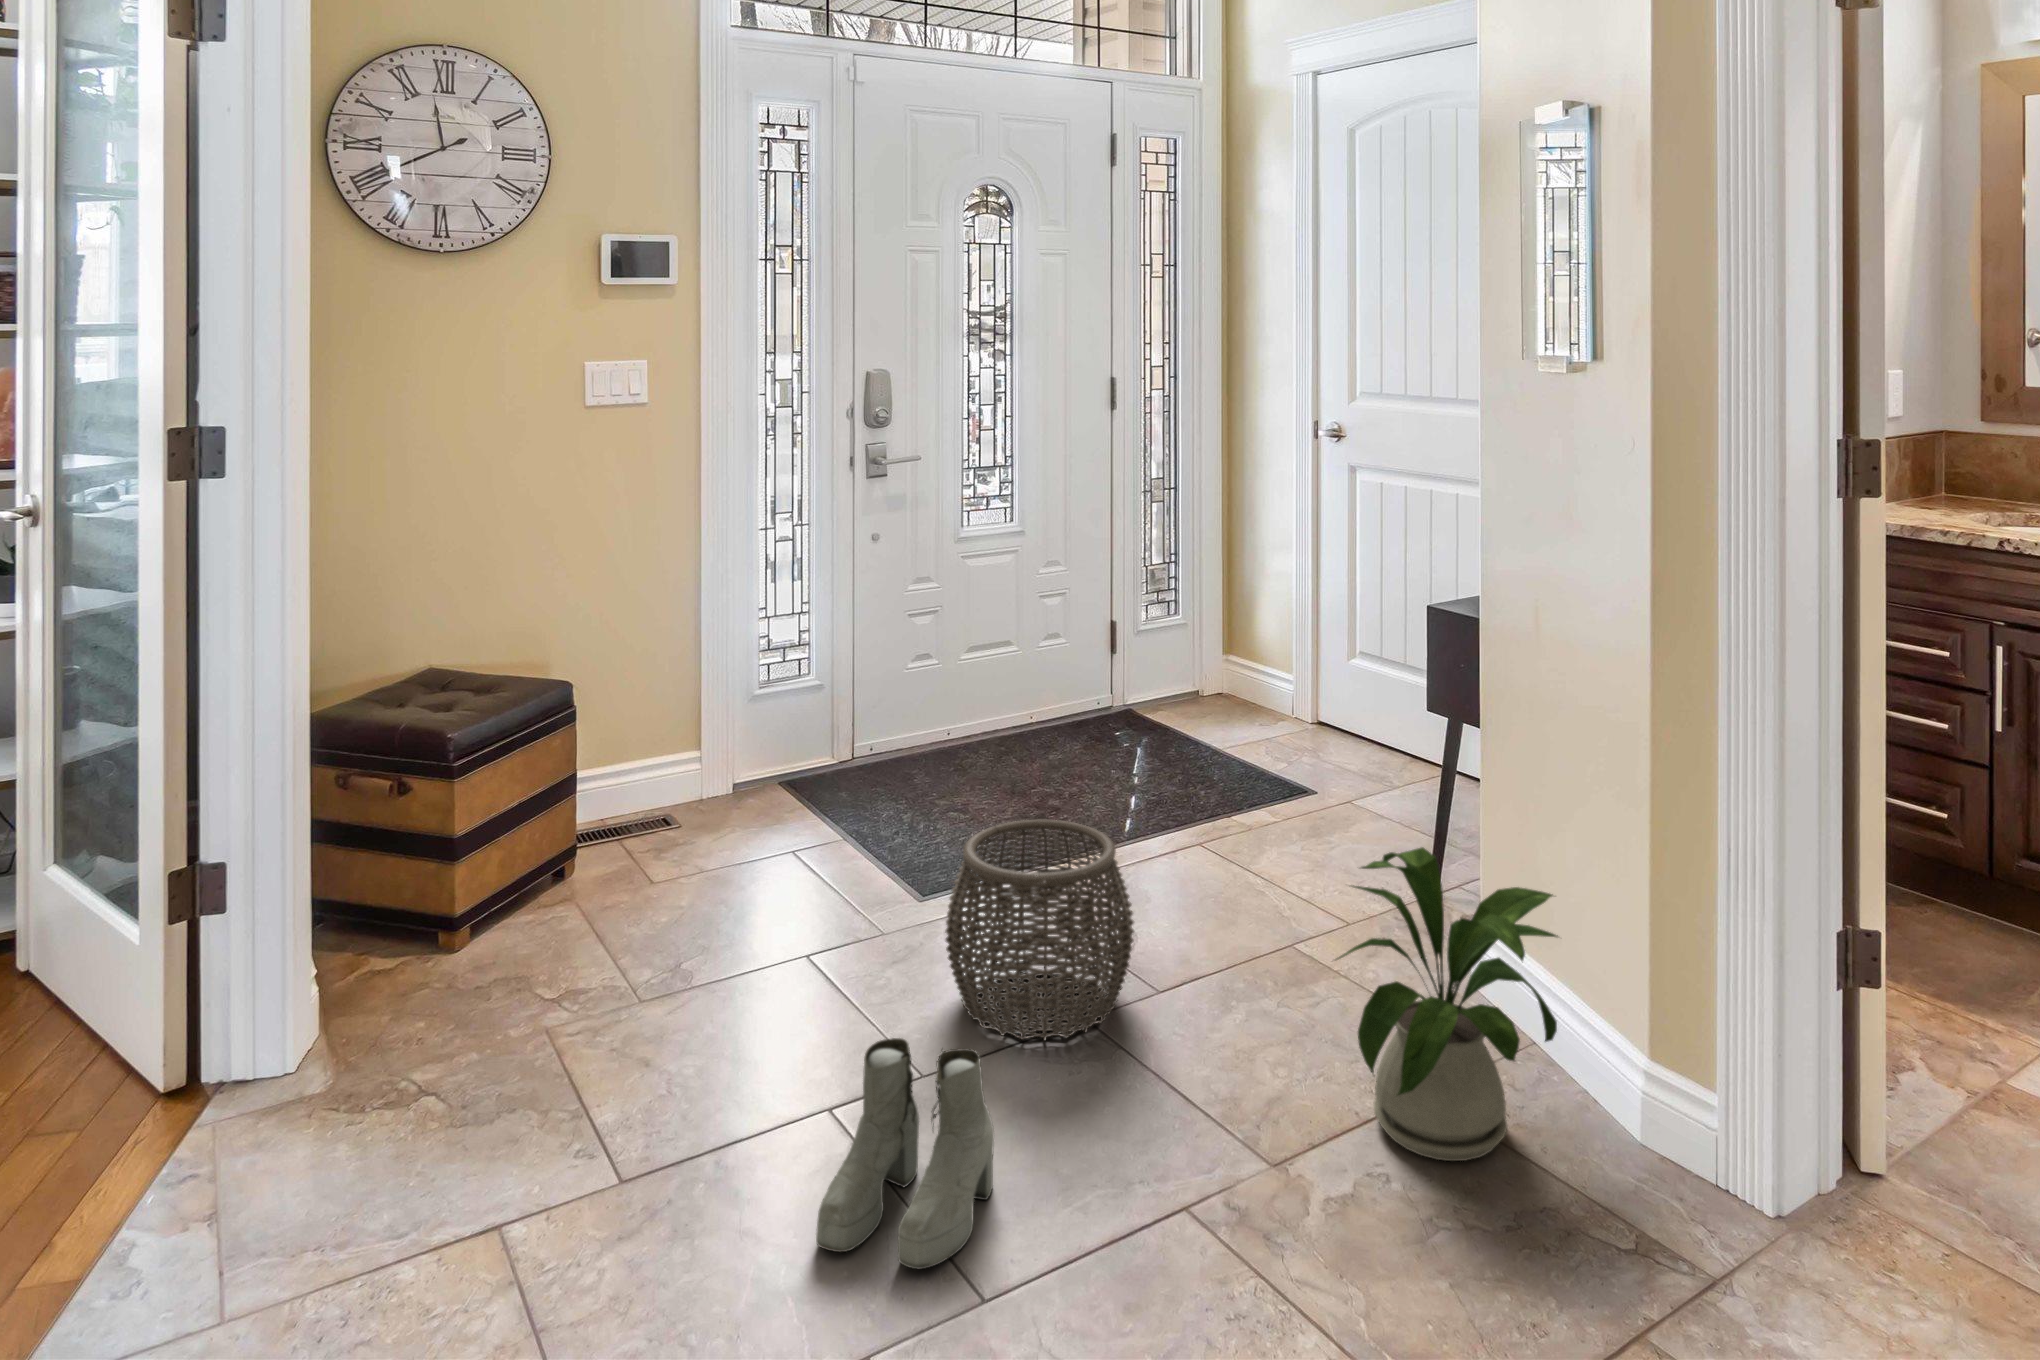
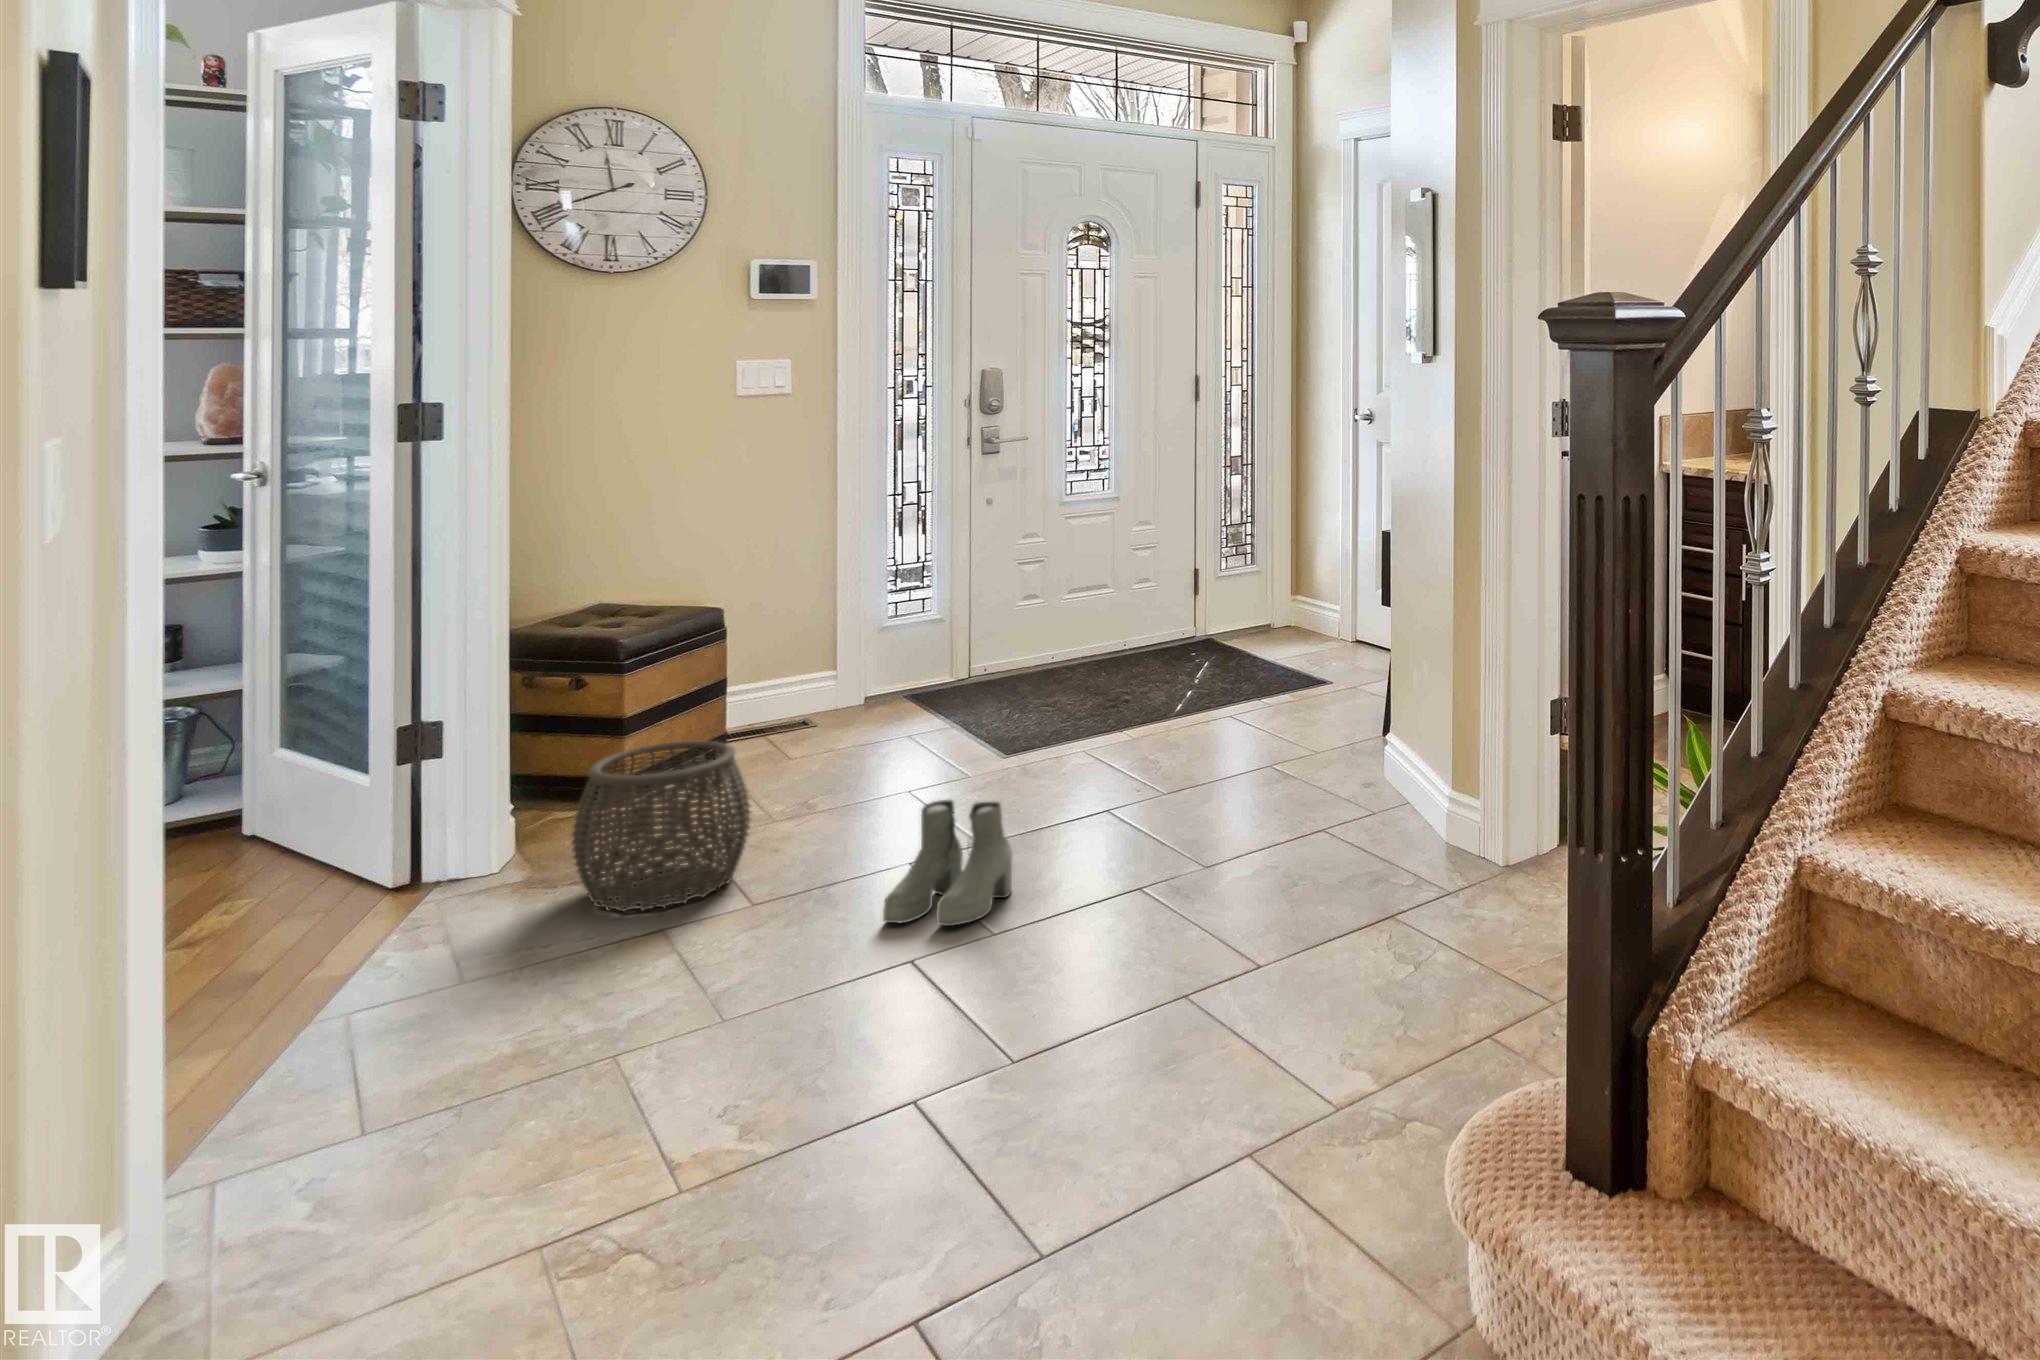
woven basket: present [945,820,1134,1040] -> present [572,741,751,911]
house plant: present [1335,847,1558,1161] -> none [1257,673,1415,863]

